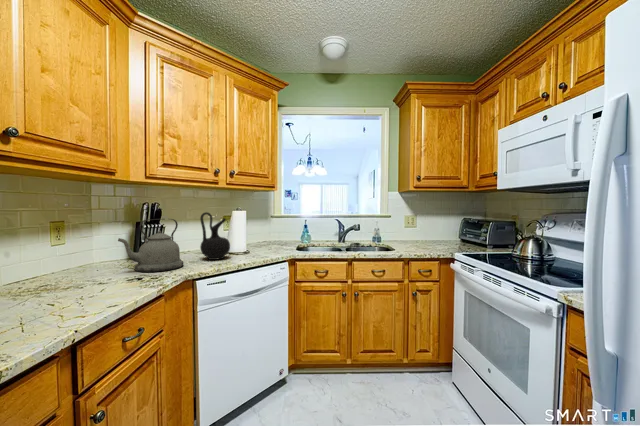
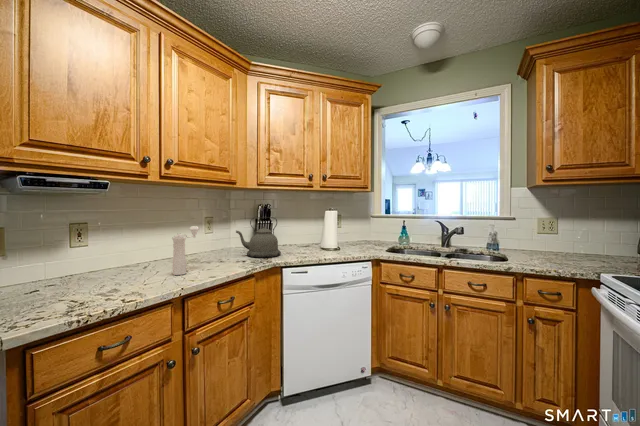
ceramic jug: present [200,212,230,260] -> none [297,213,320,253]
pepper mill: none [30,234,73,314] -> present [172,226,199,275]

